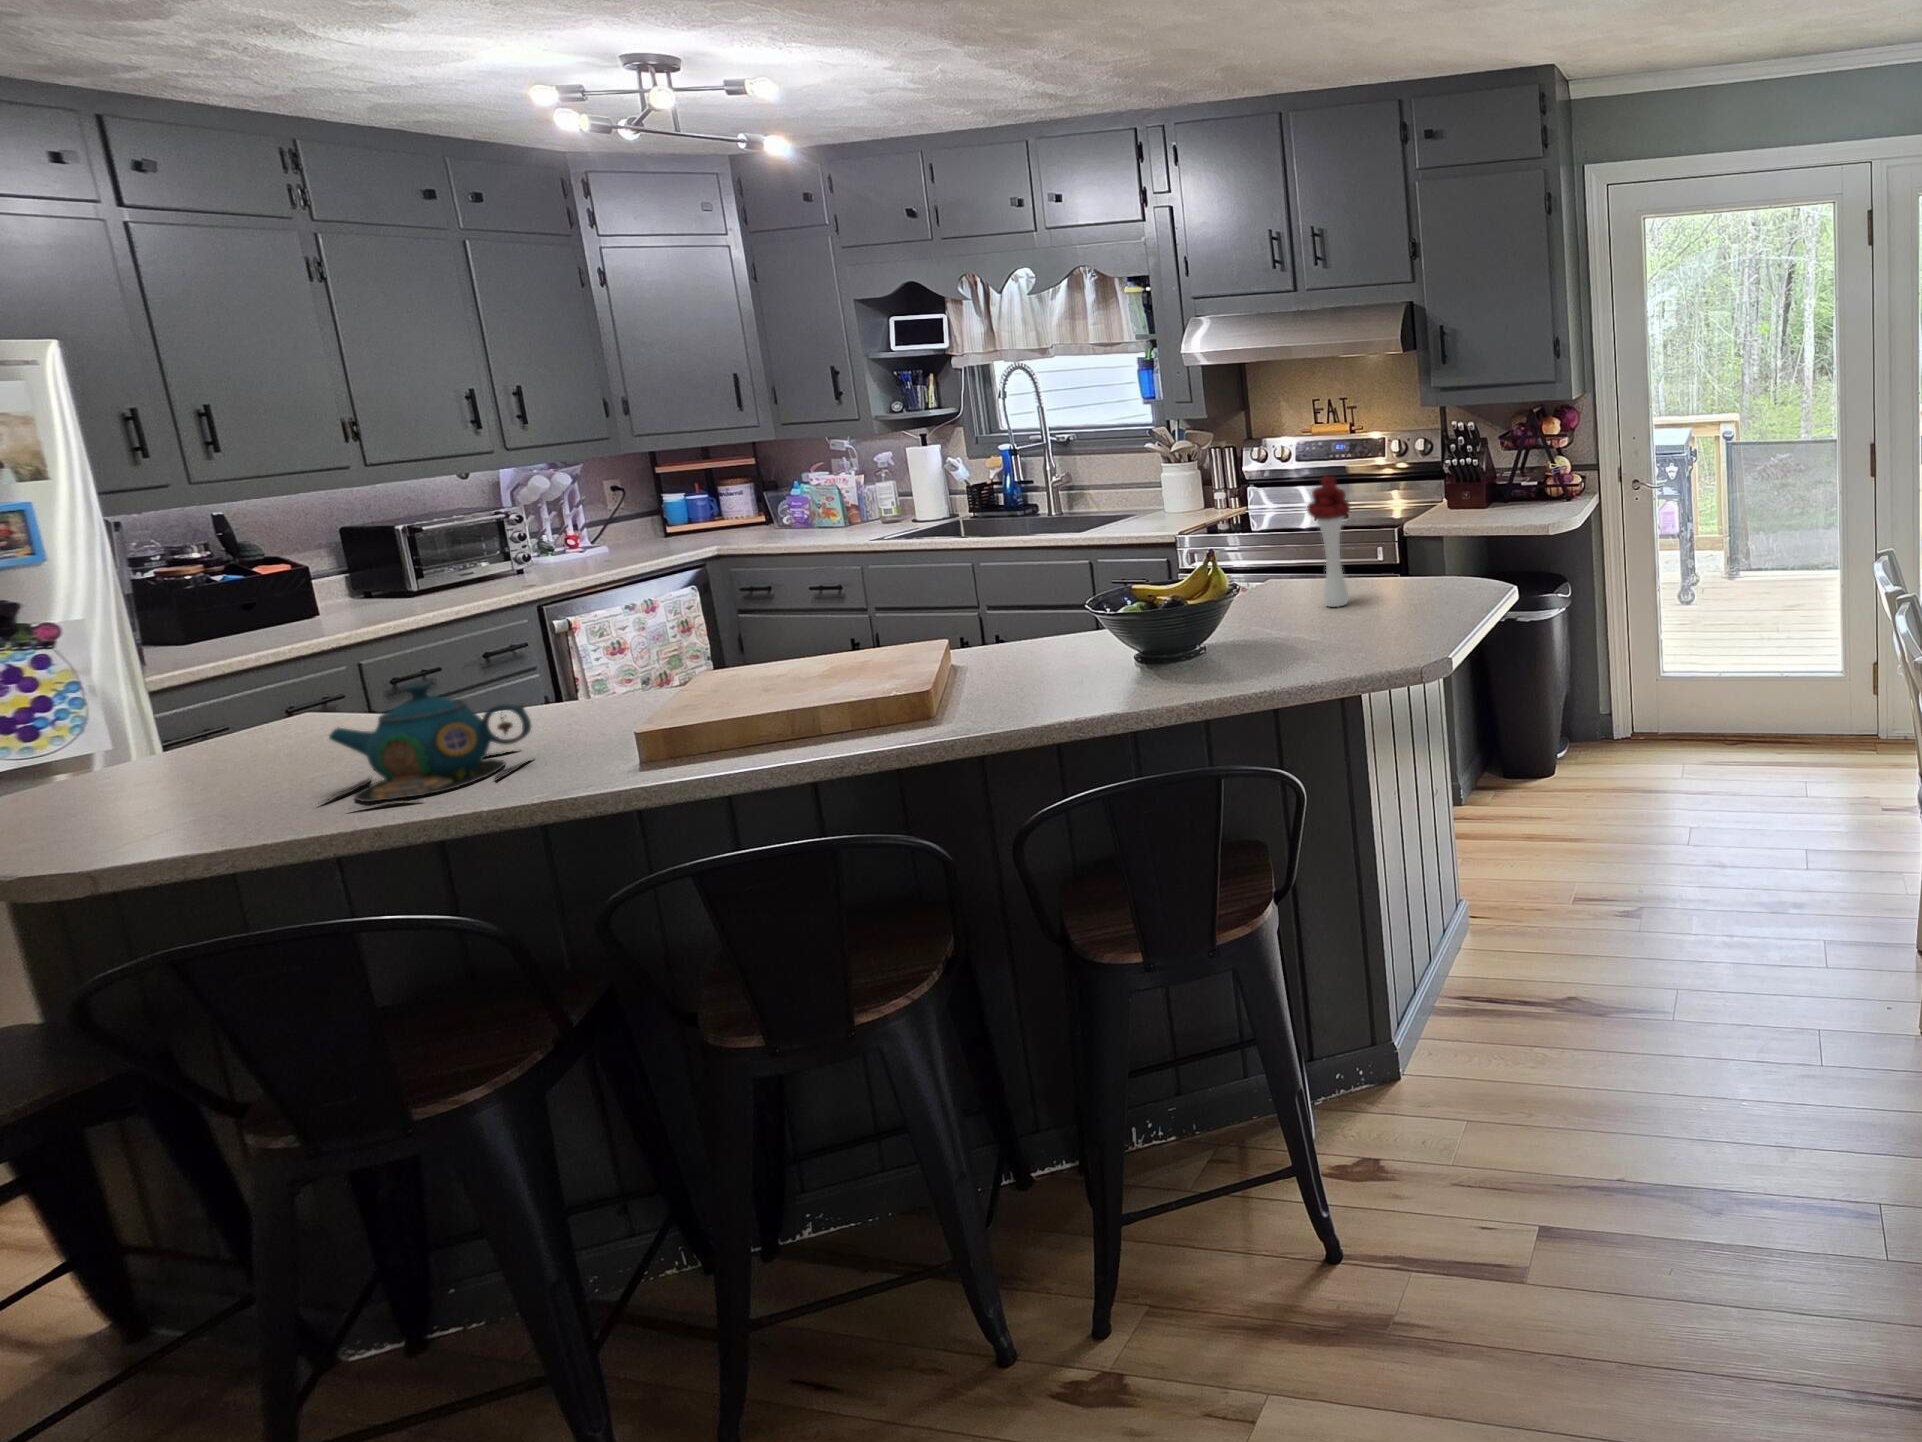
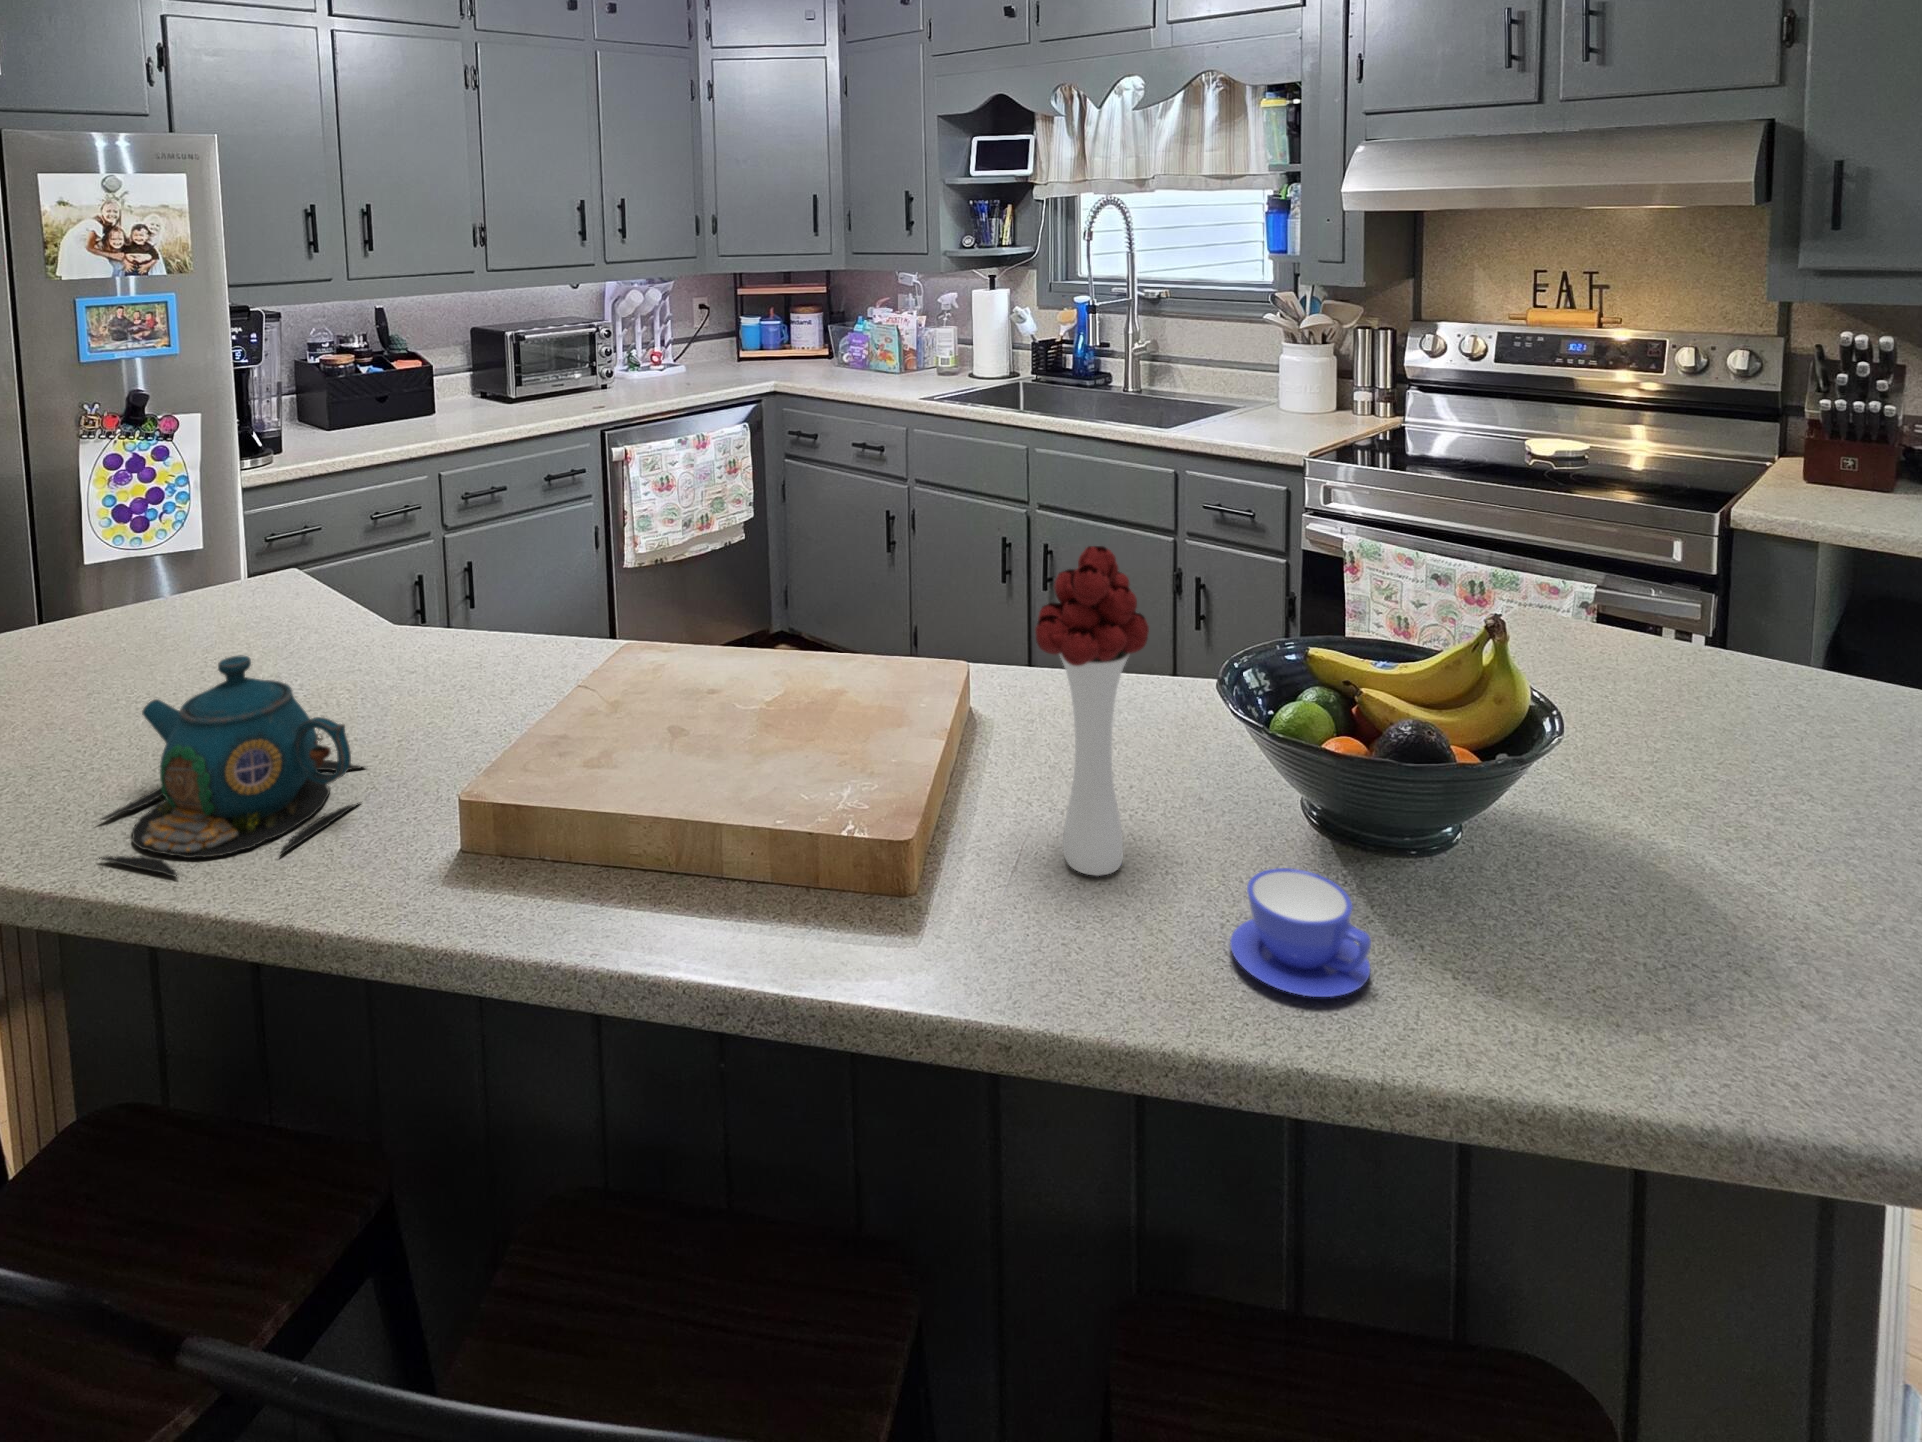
flower bouquet: present [1307,476,1350,607] -> present [1035,546,1149,876]
teacup: none [1081,651,1140,691] -> present [1230,868,1371,997]

